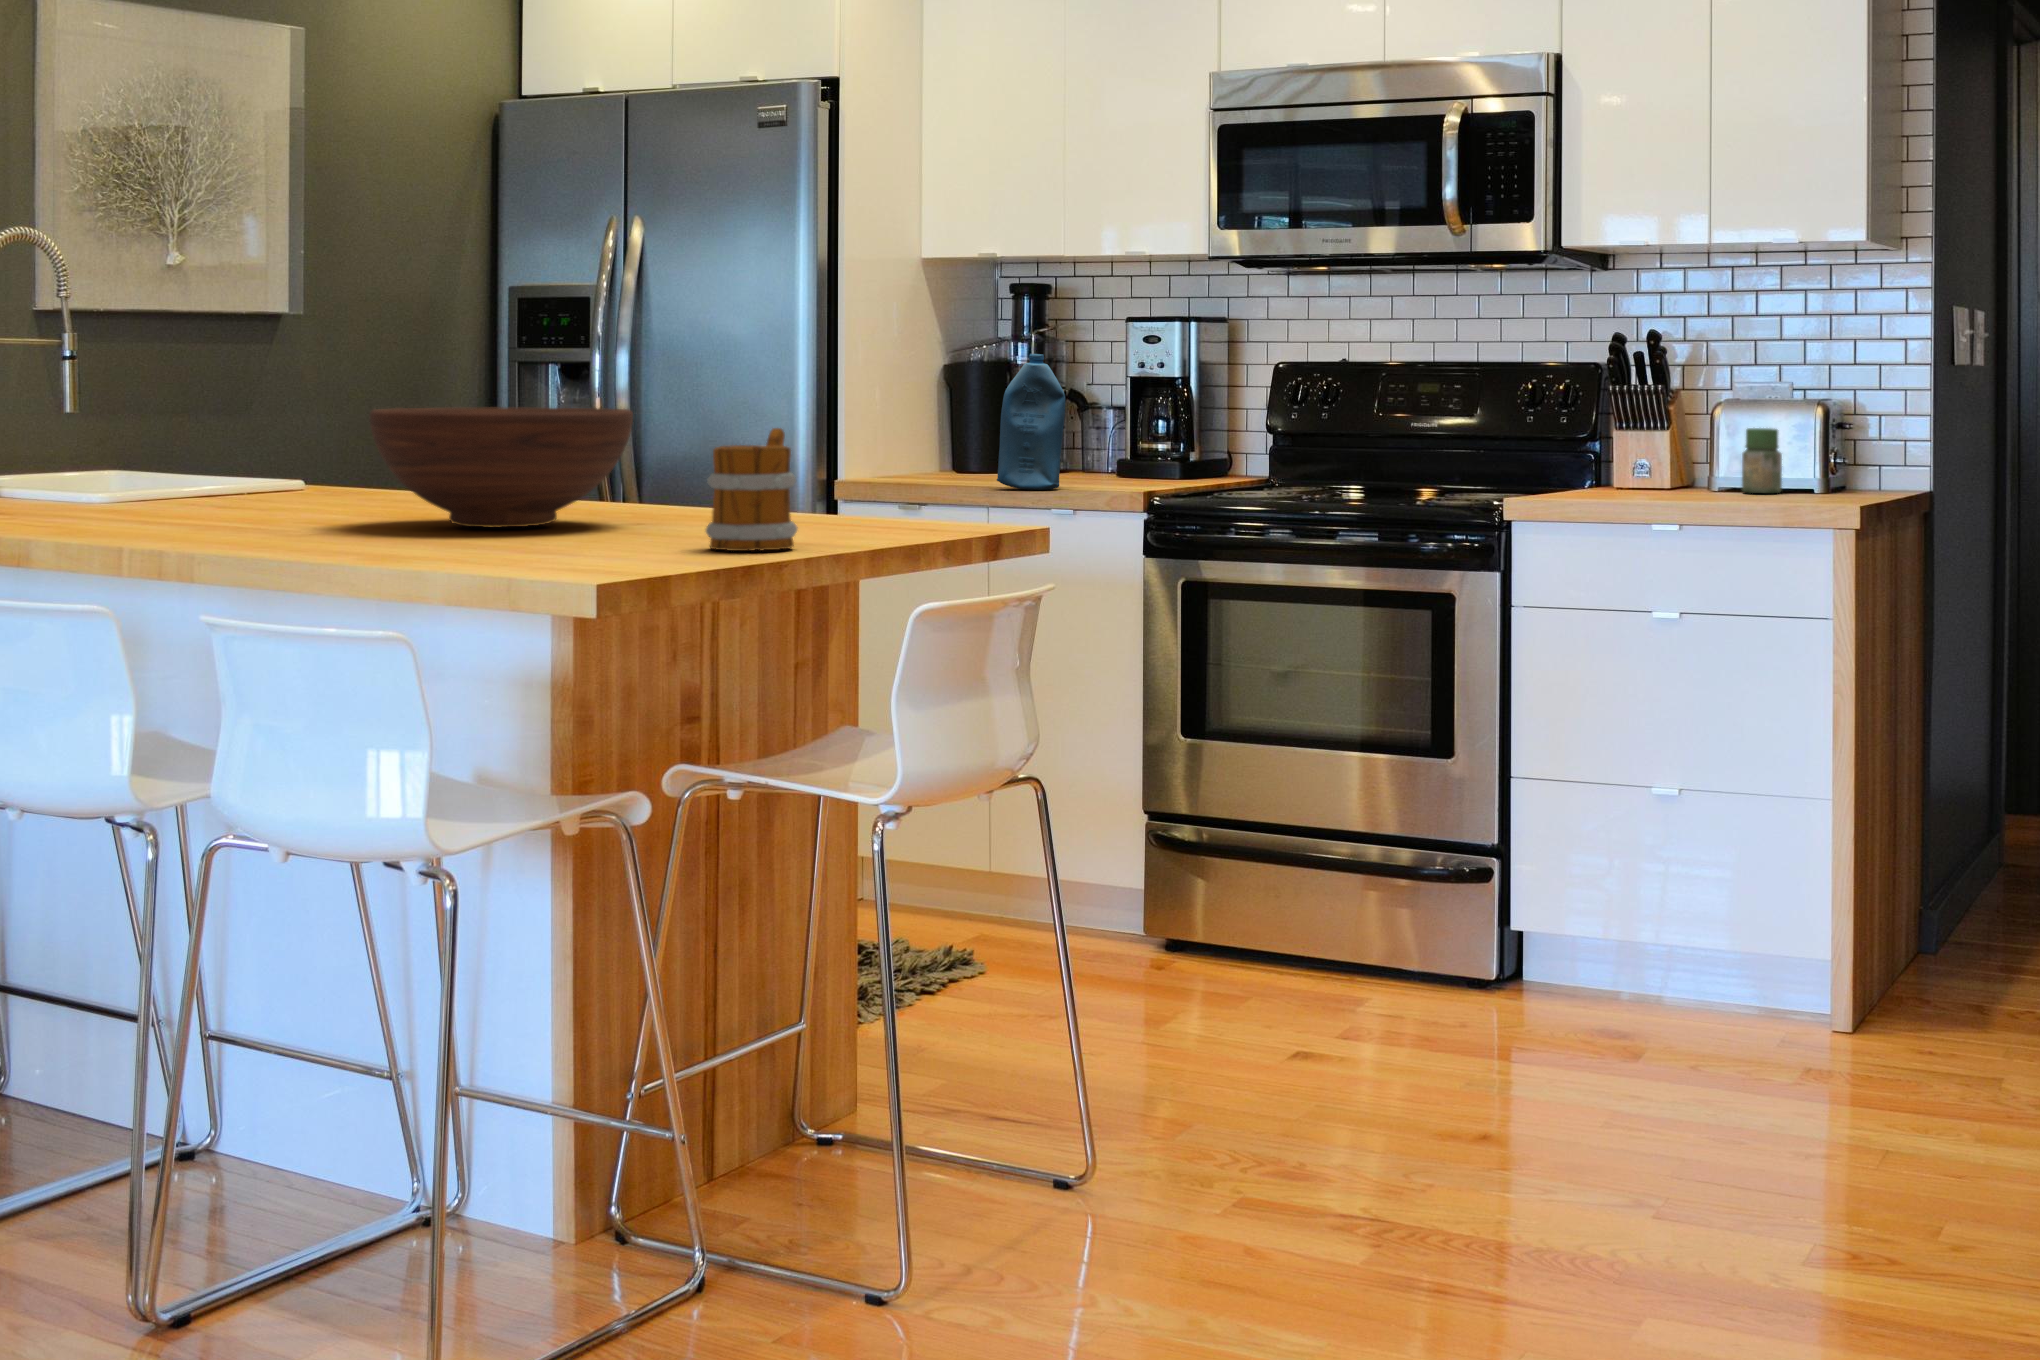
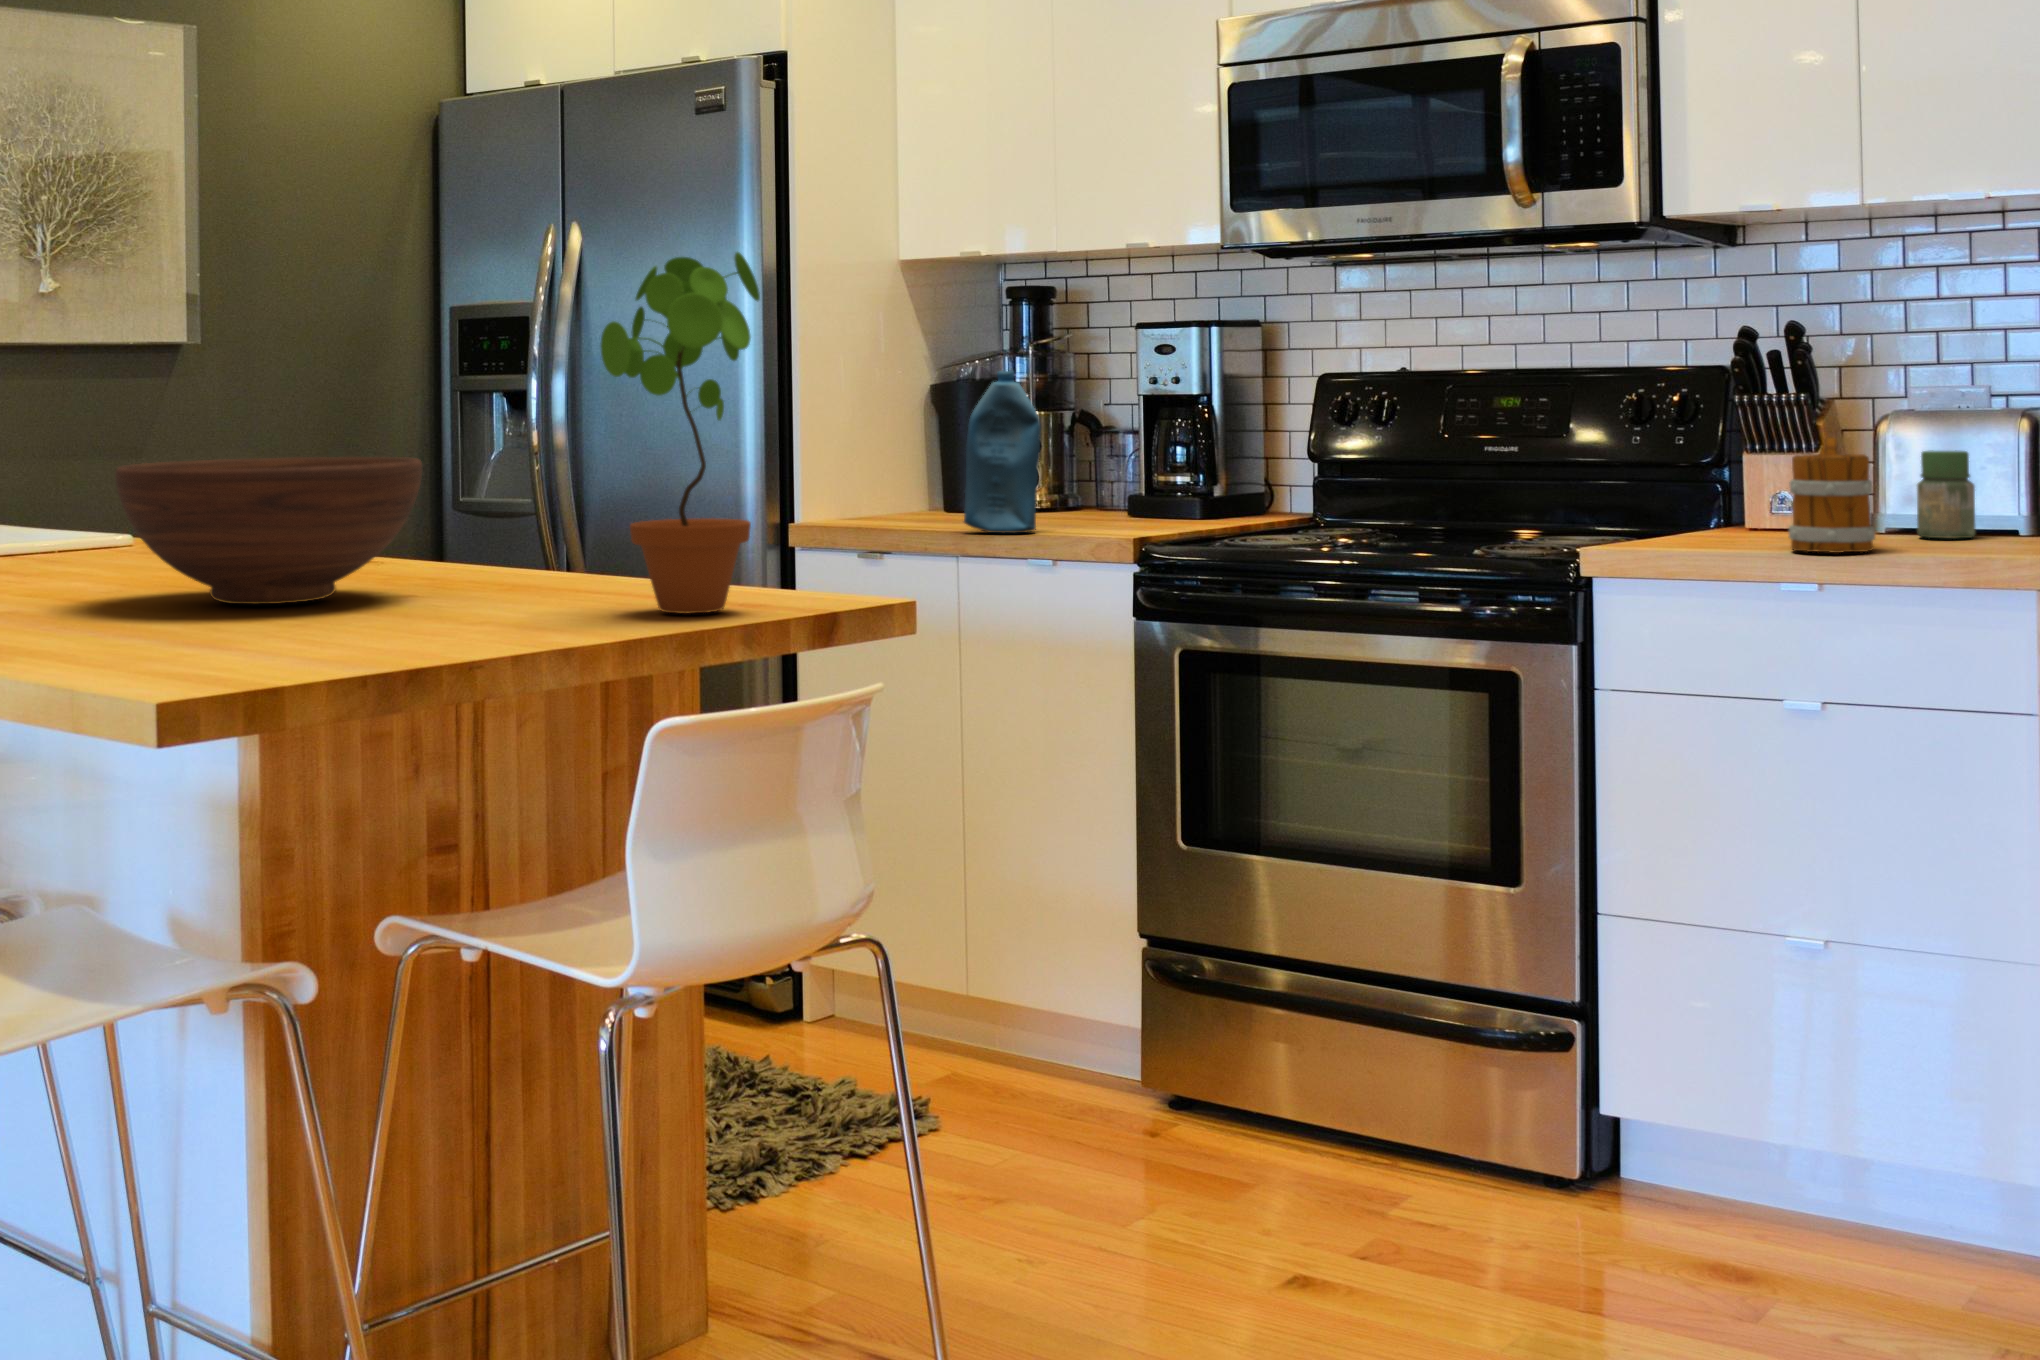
potted plant: none [810,247,935,533] -> present [600,252,760,614]
mug: present [706,428,798,551] -> present [1789,437,1875,553]

